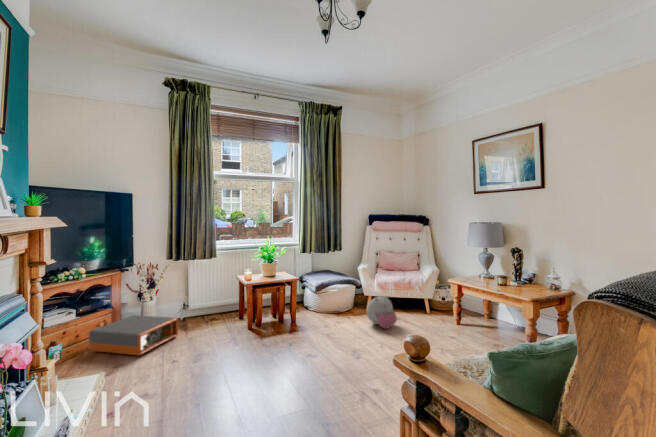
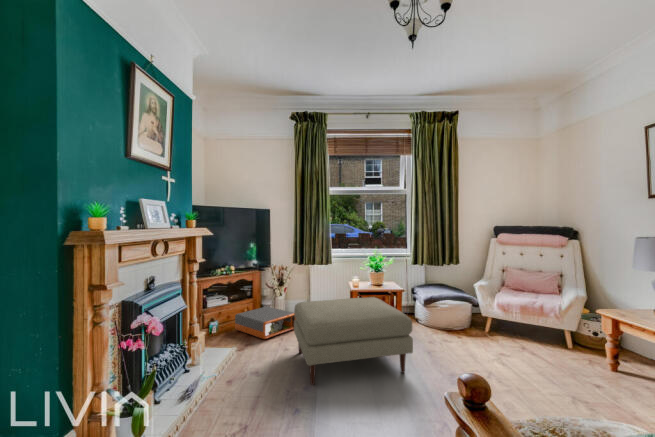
ottoman: none [184,289,321,395] -> present [294,297,413,385]
plush toy: present [366,296,397,329] -> none [479,319,517,358]

